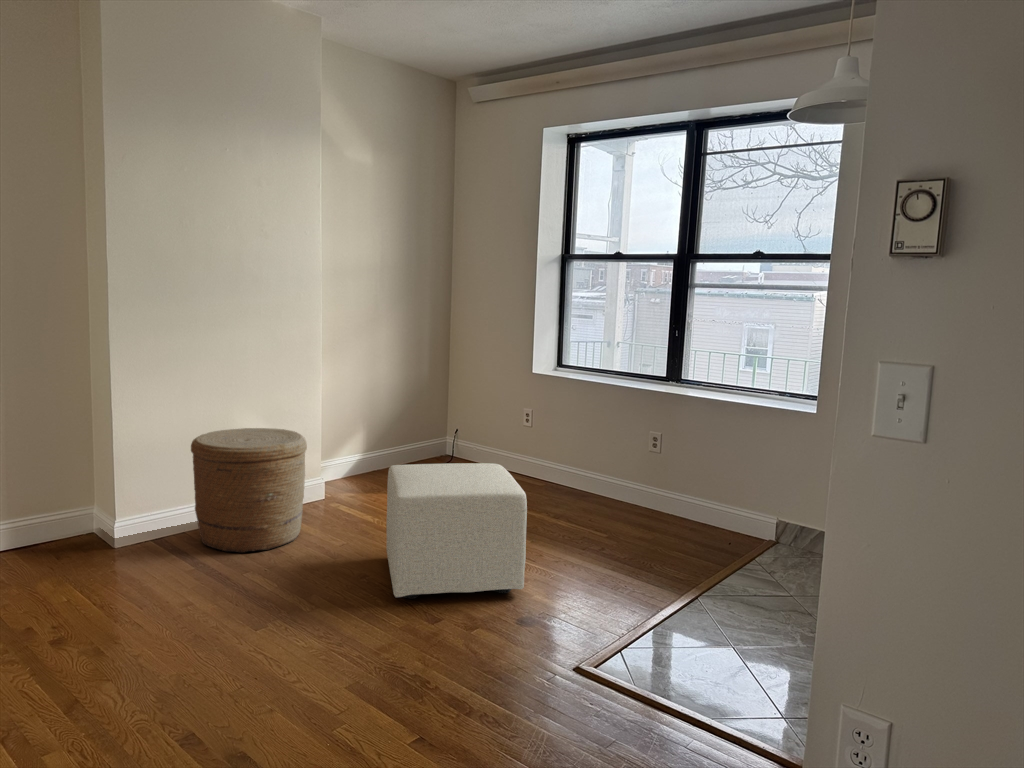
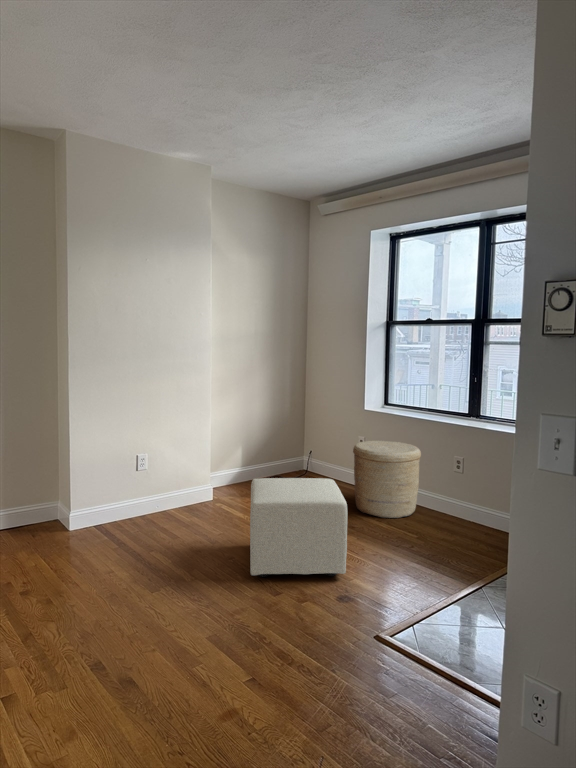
basket: present [191,428,307,553] -> present [353,441,421,518]

